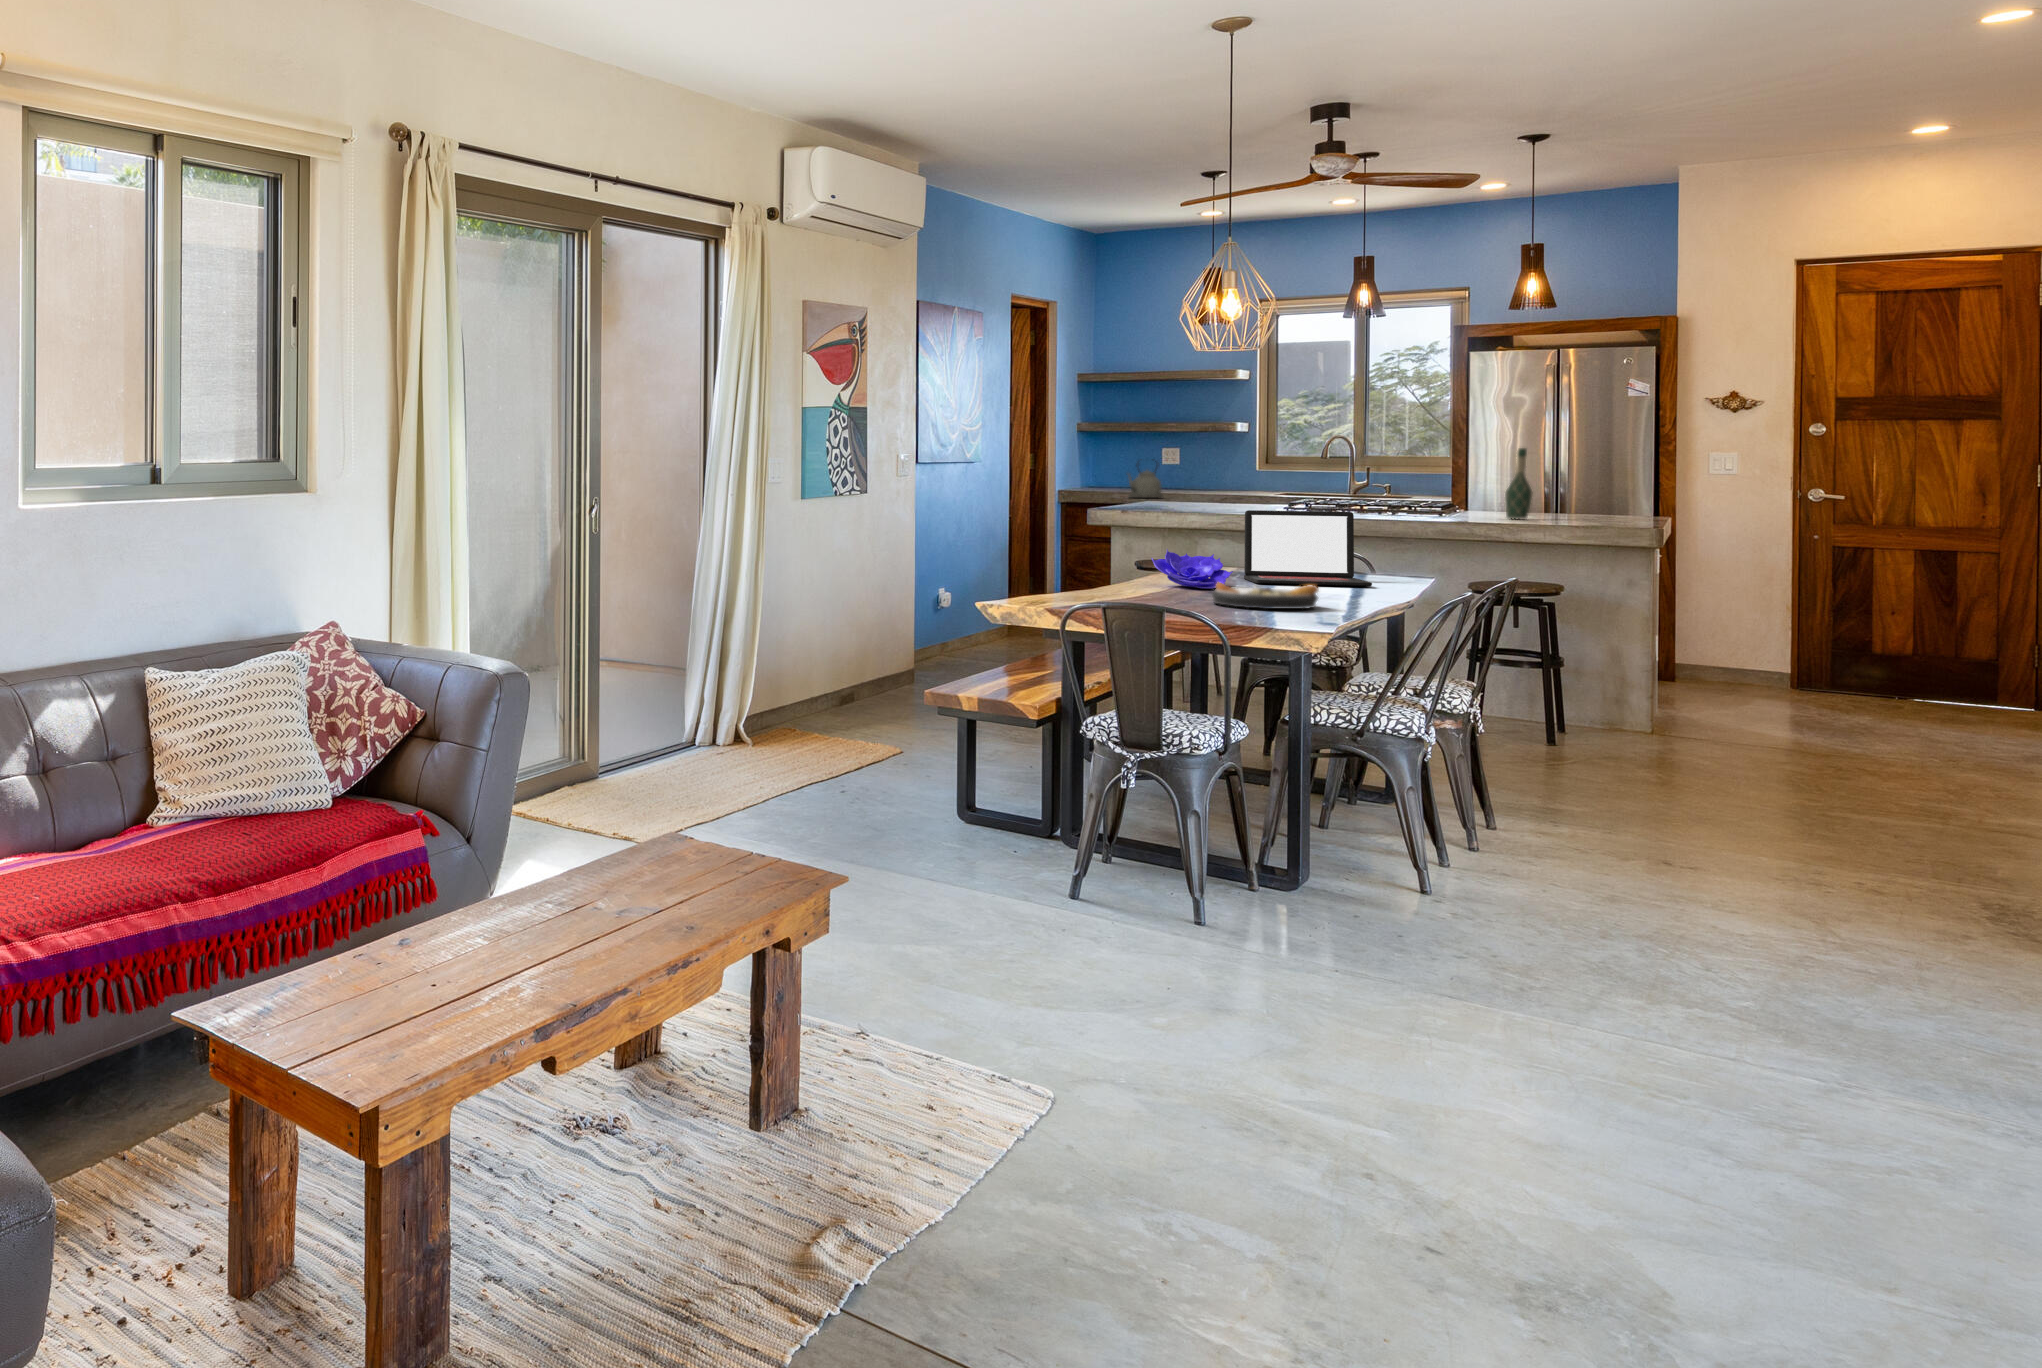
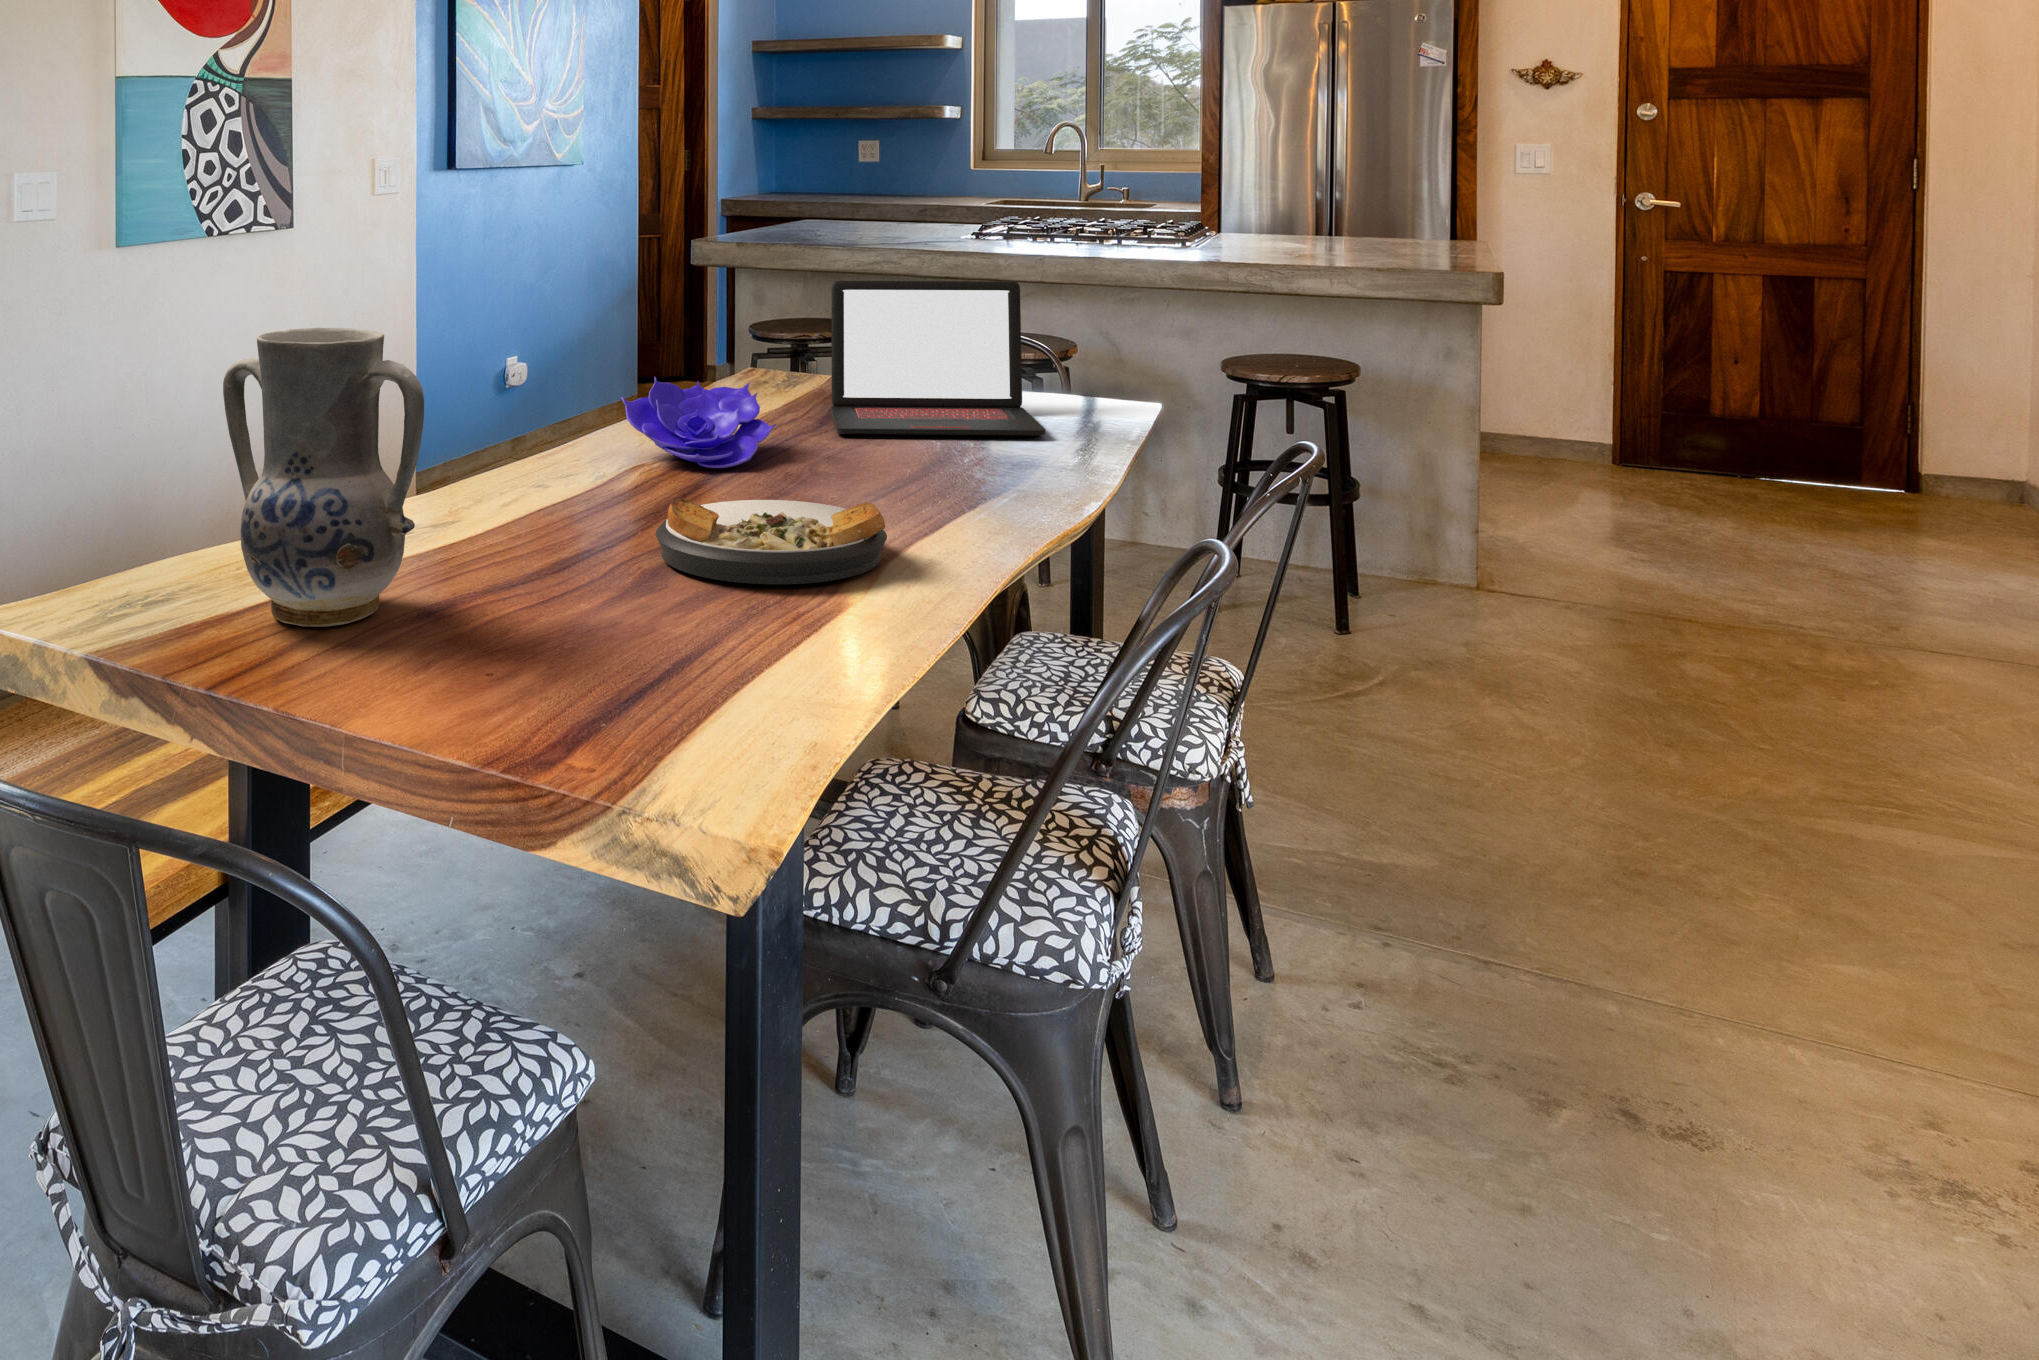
wine bottle: present [1505,448,1532,519] -> none [1272,147,1310,259]
kettle: present [1128,465,1163,498] -> none [802,155,854,208]
vase: none [1056,501,1145,610] -> present [223,328,424,627]

